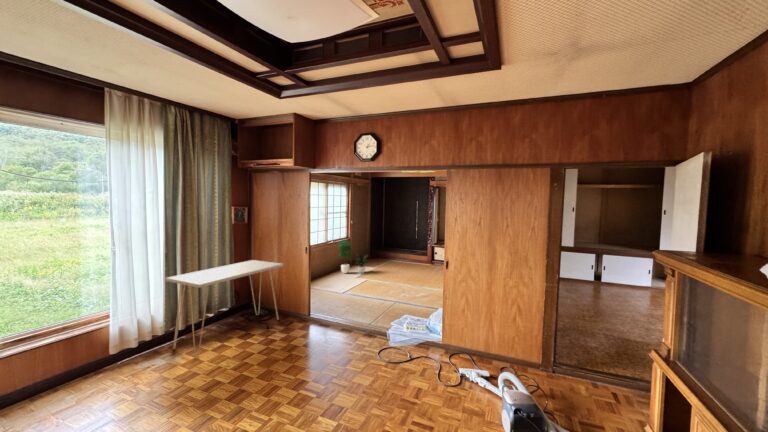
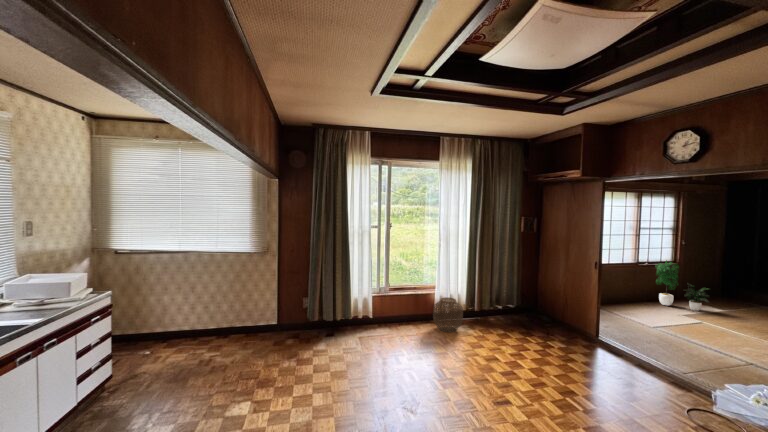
console table: present [165,260,284,357] -> none [468,267,568,336]
woven basket: none [108,323,162,376] -> present [433,297,463,332]

